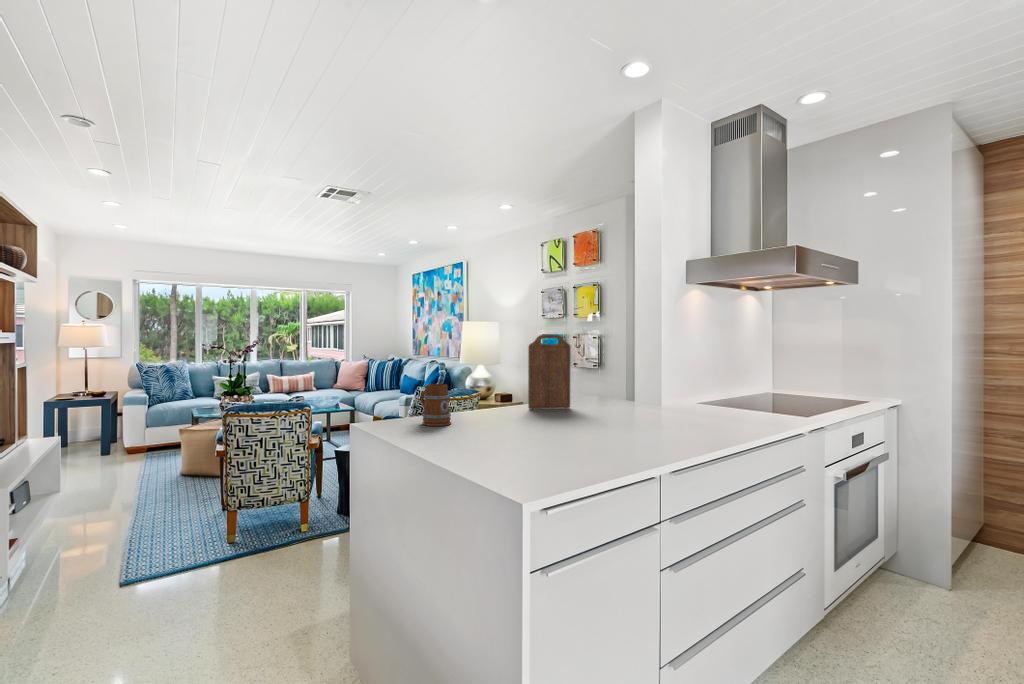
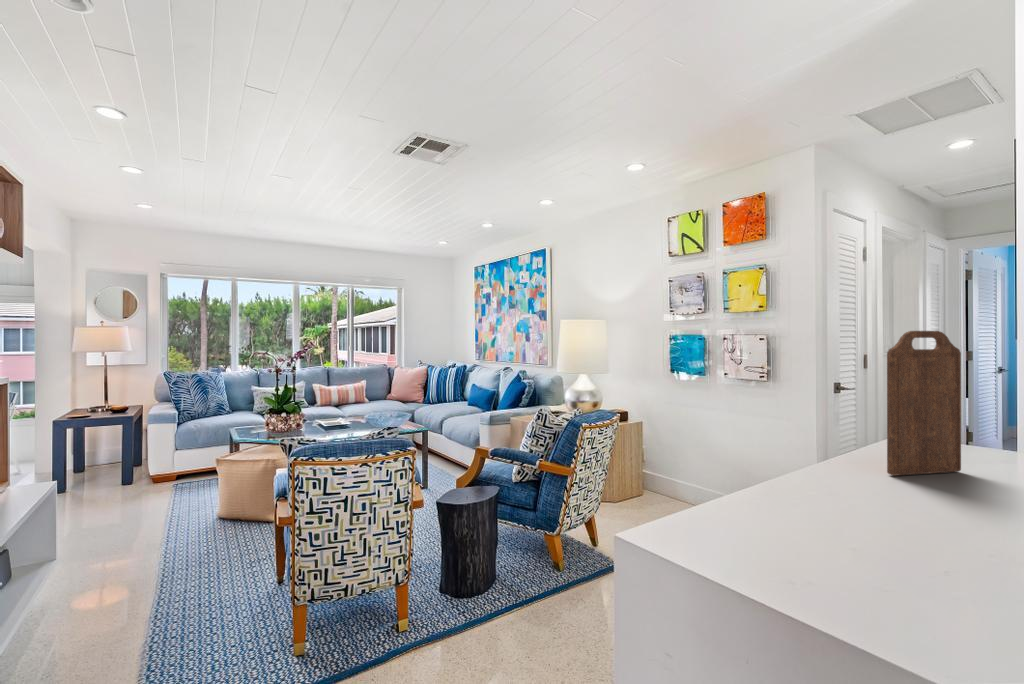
mug: present [421,384,451,426] -> none [767,443,881,556]

